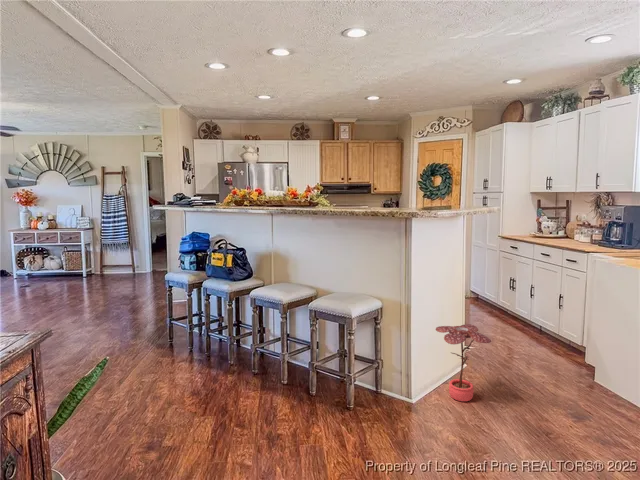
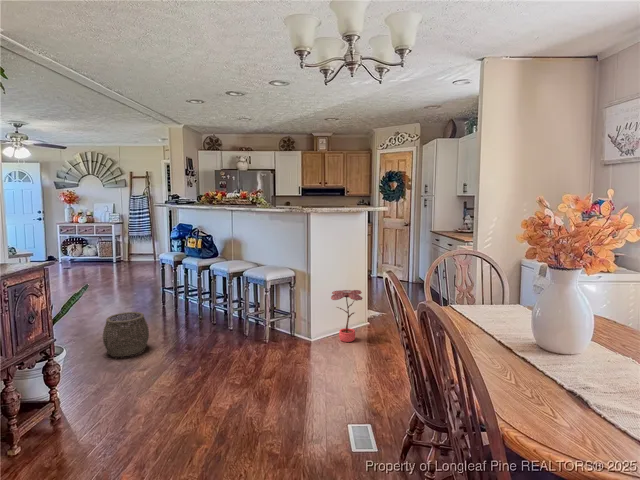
woven basket: none [102,376,176,459] -> present [103,312,149,357]

